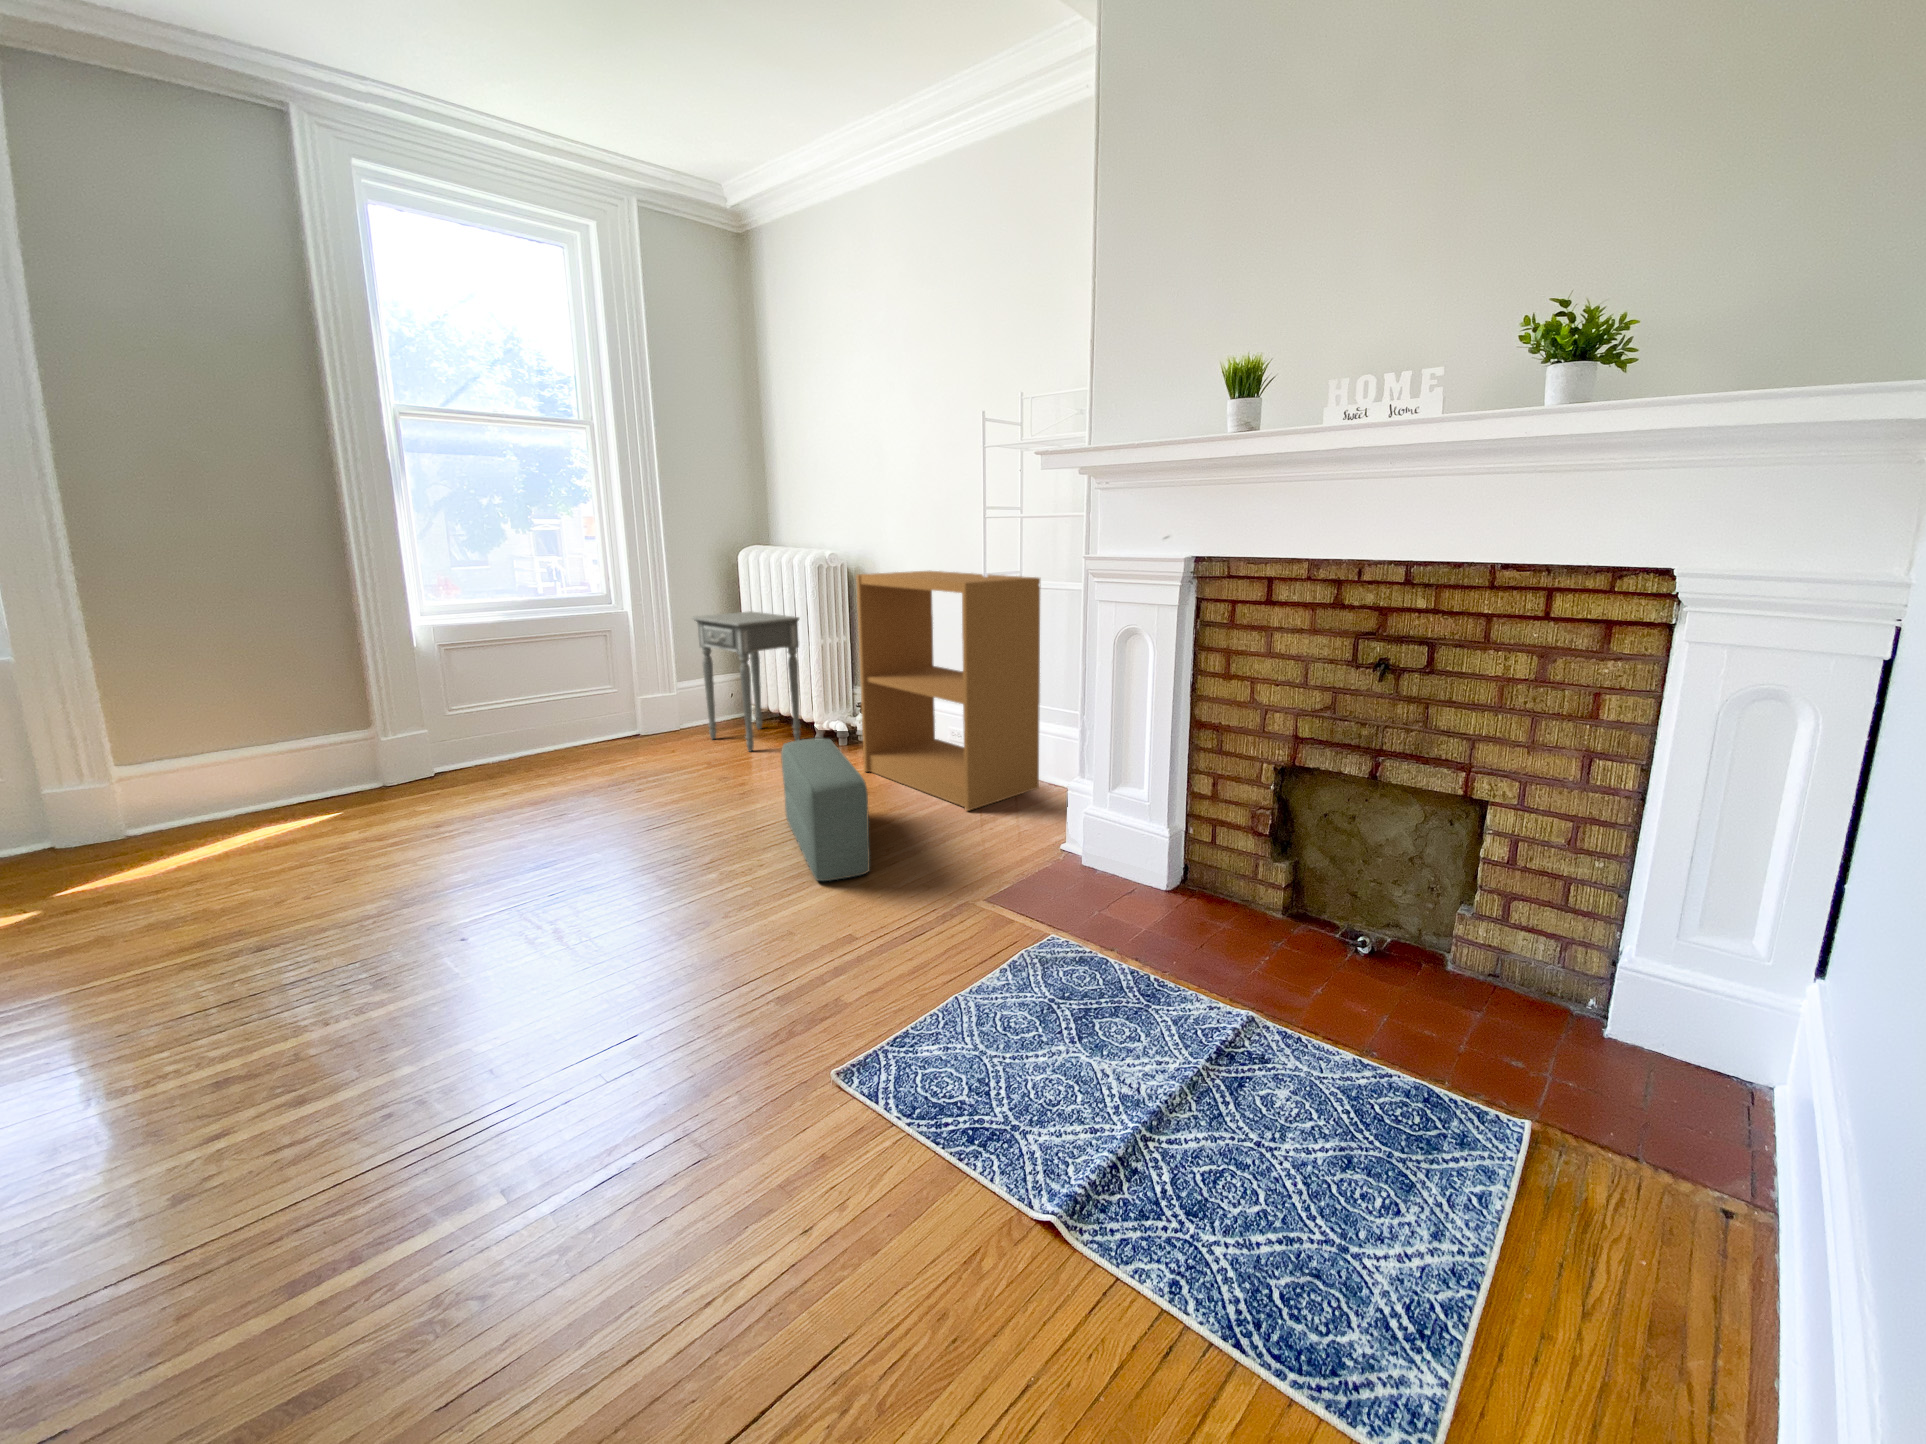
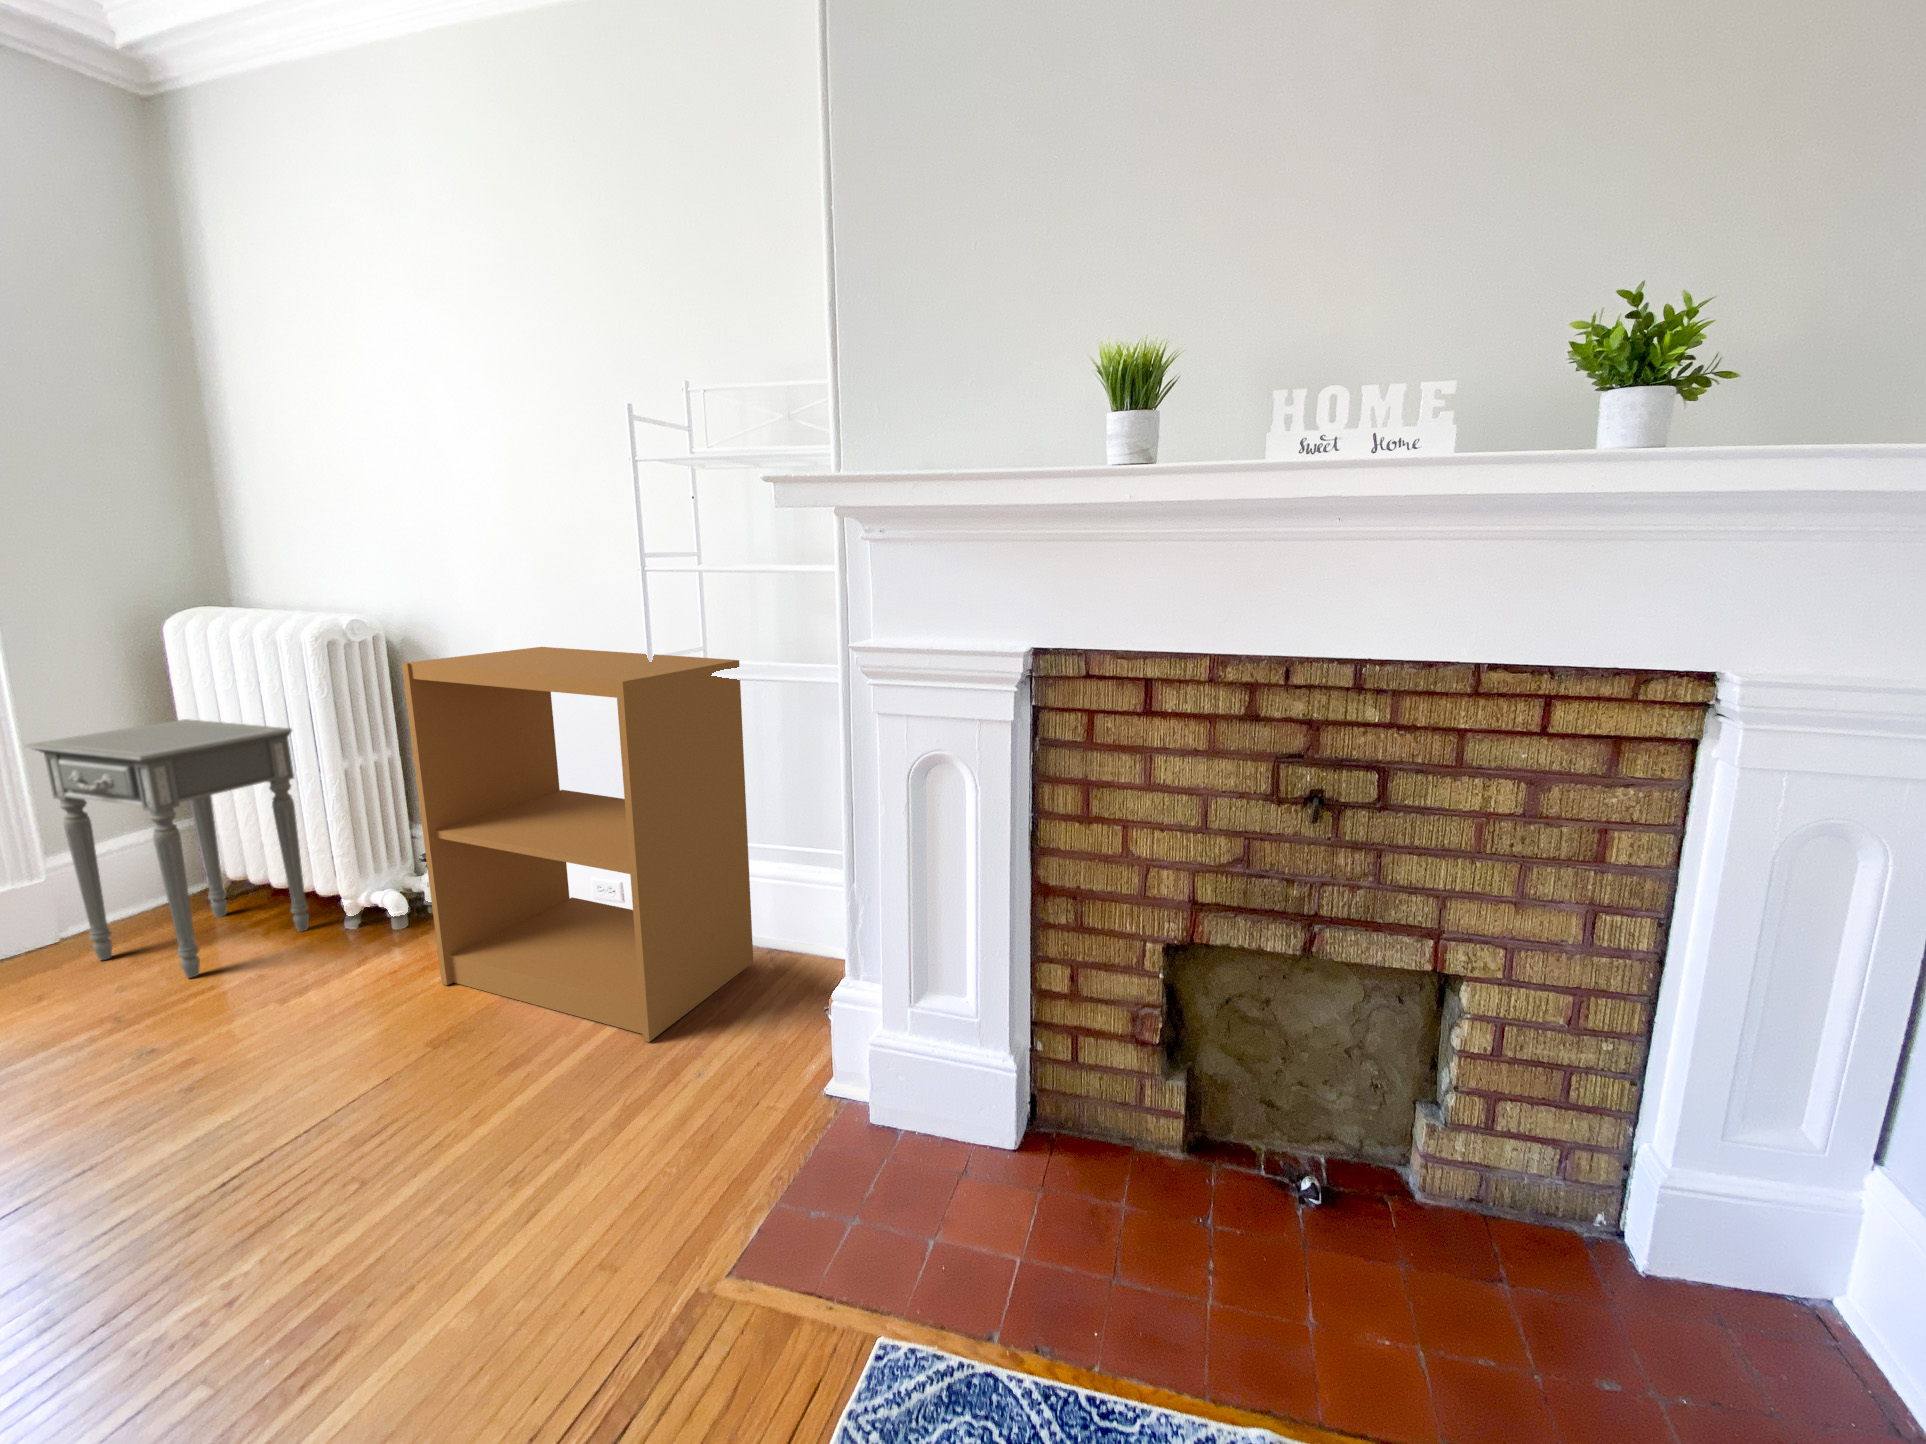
pouf: present [781,738,870,881] -> none [237,984,467,1365]

